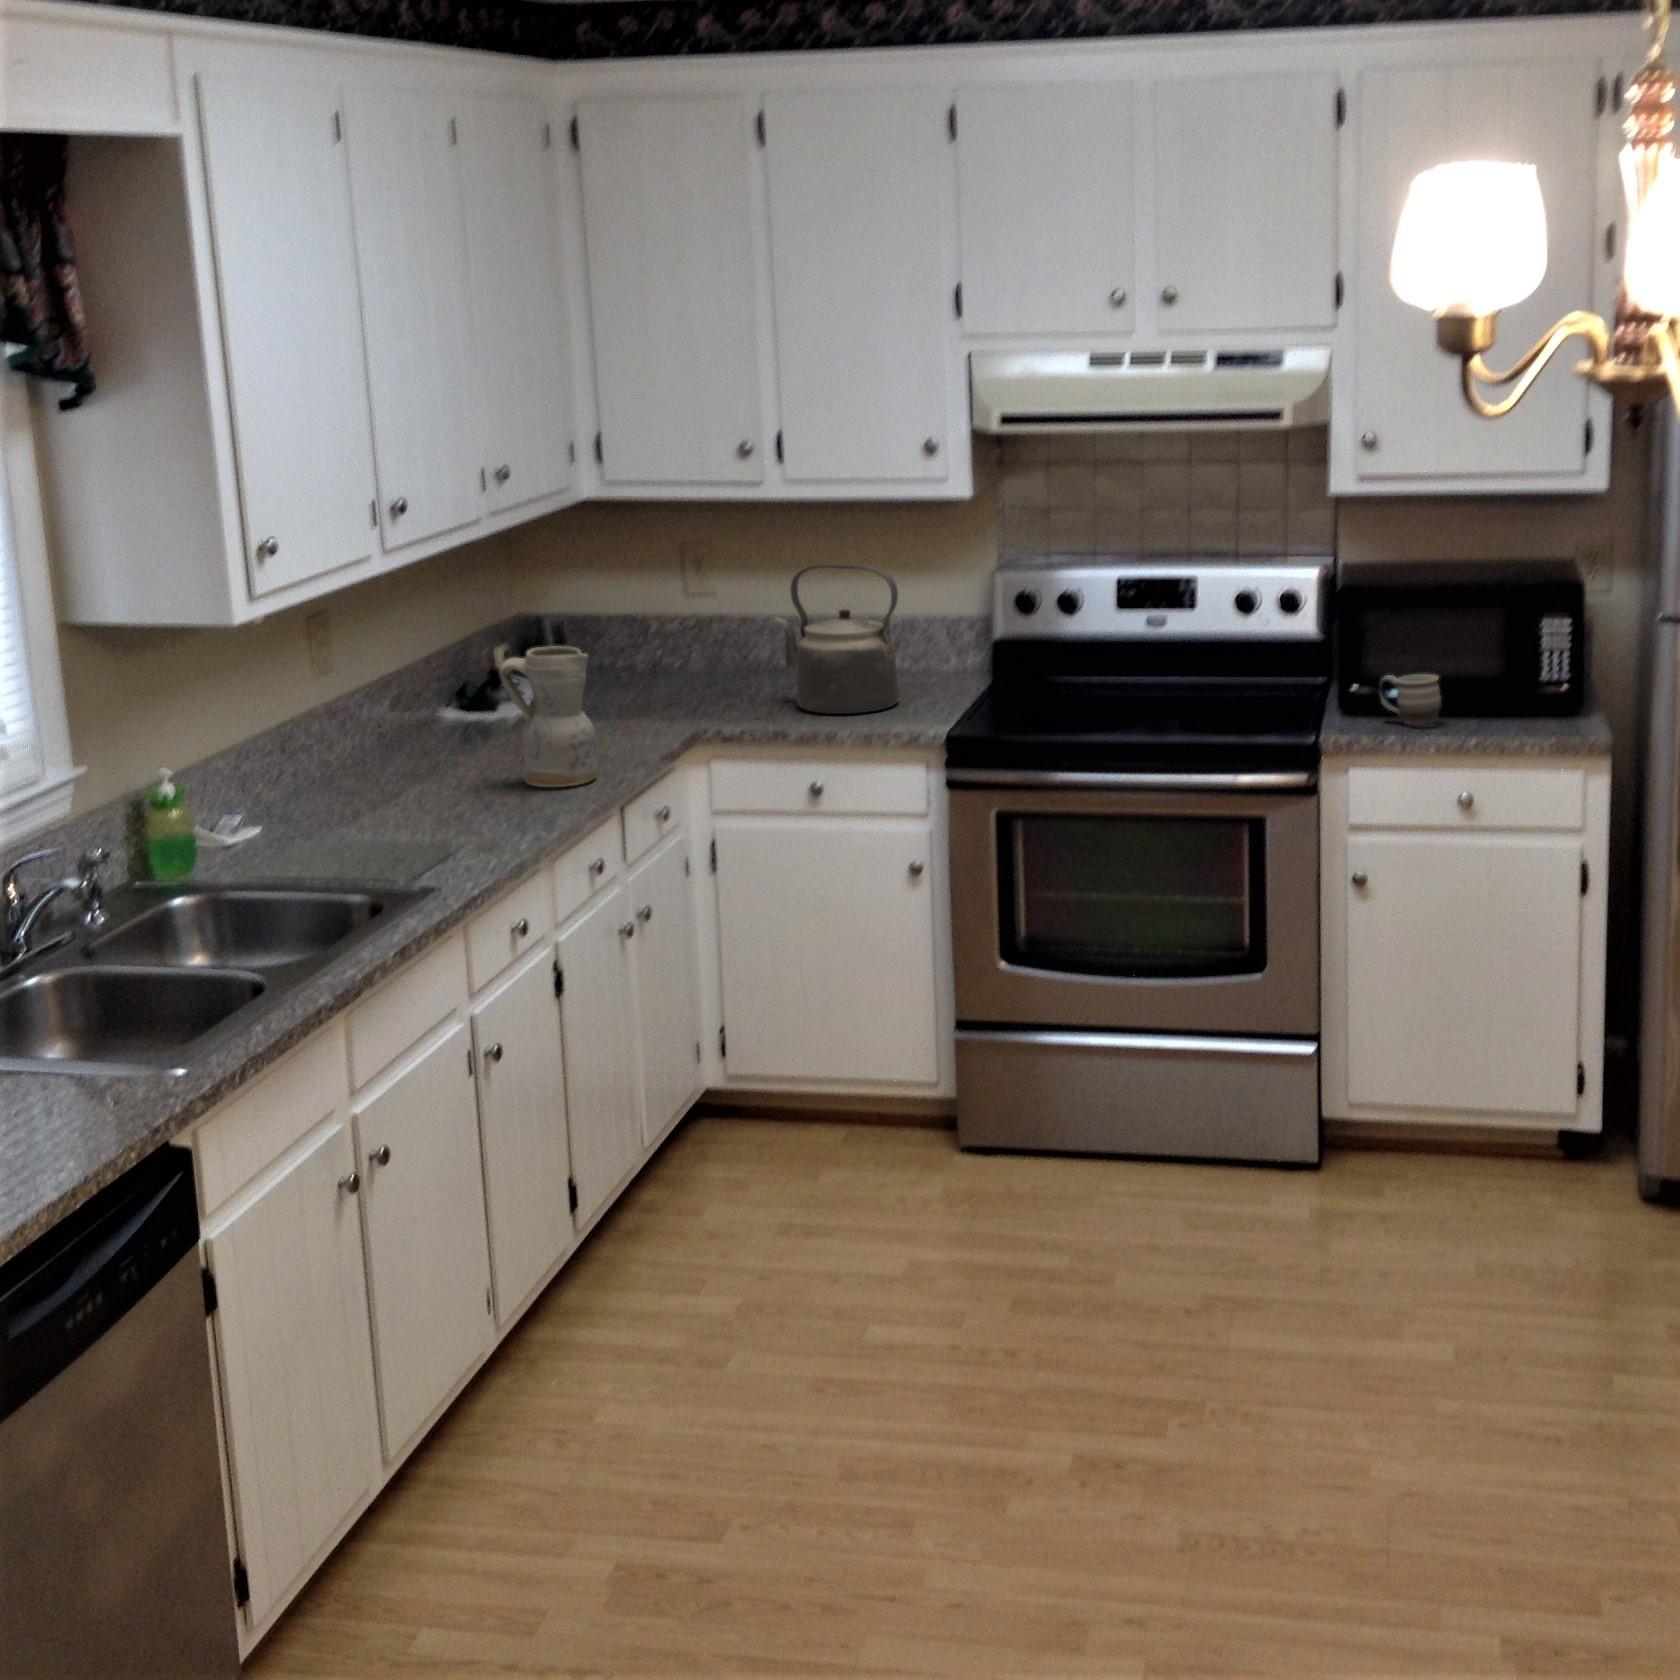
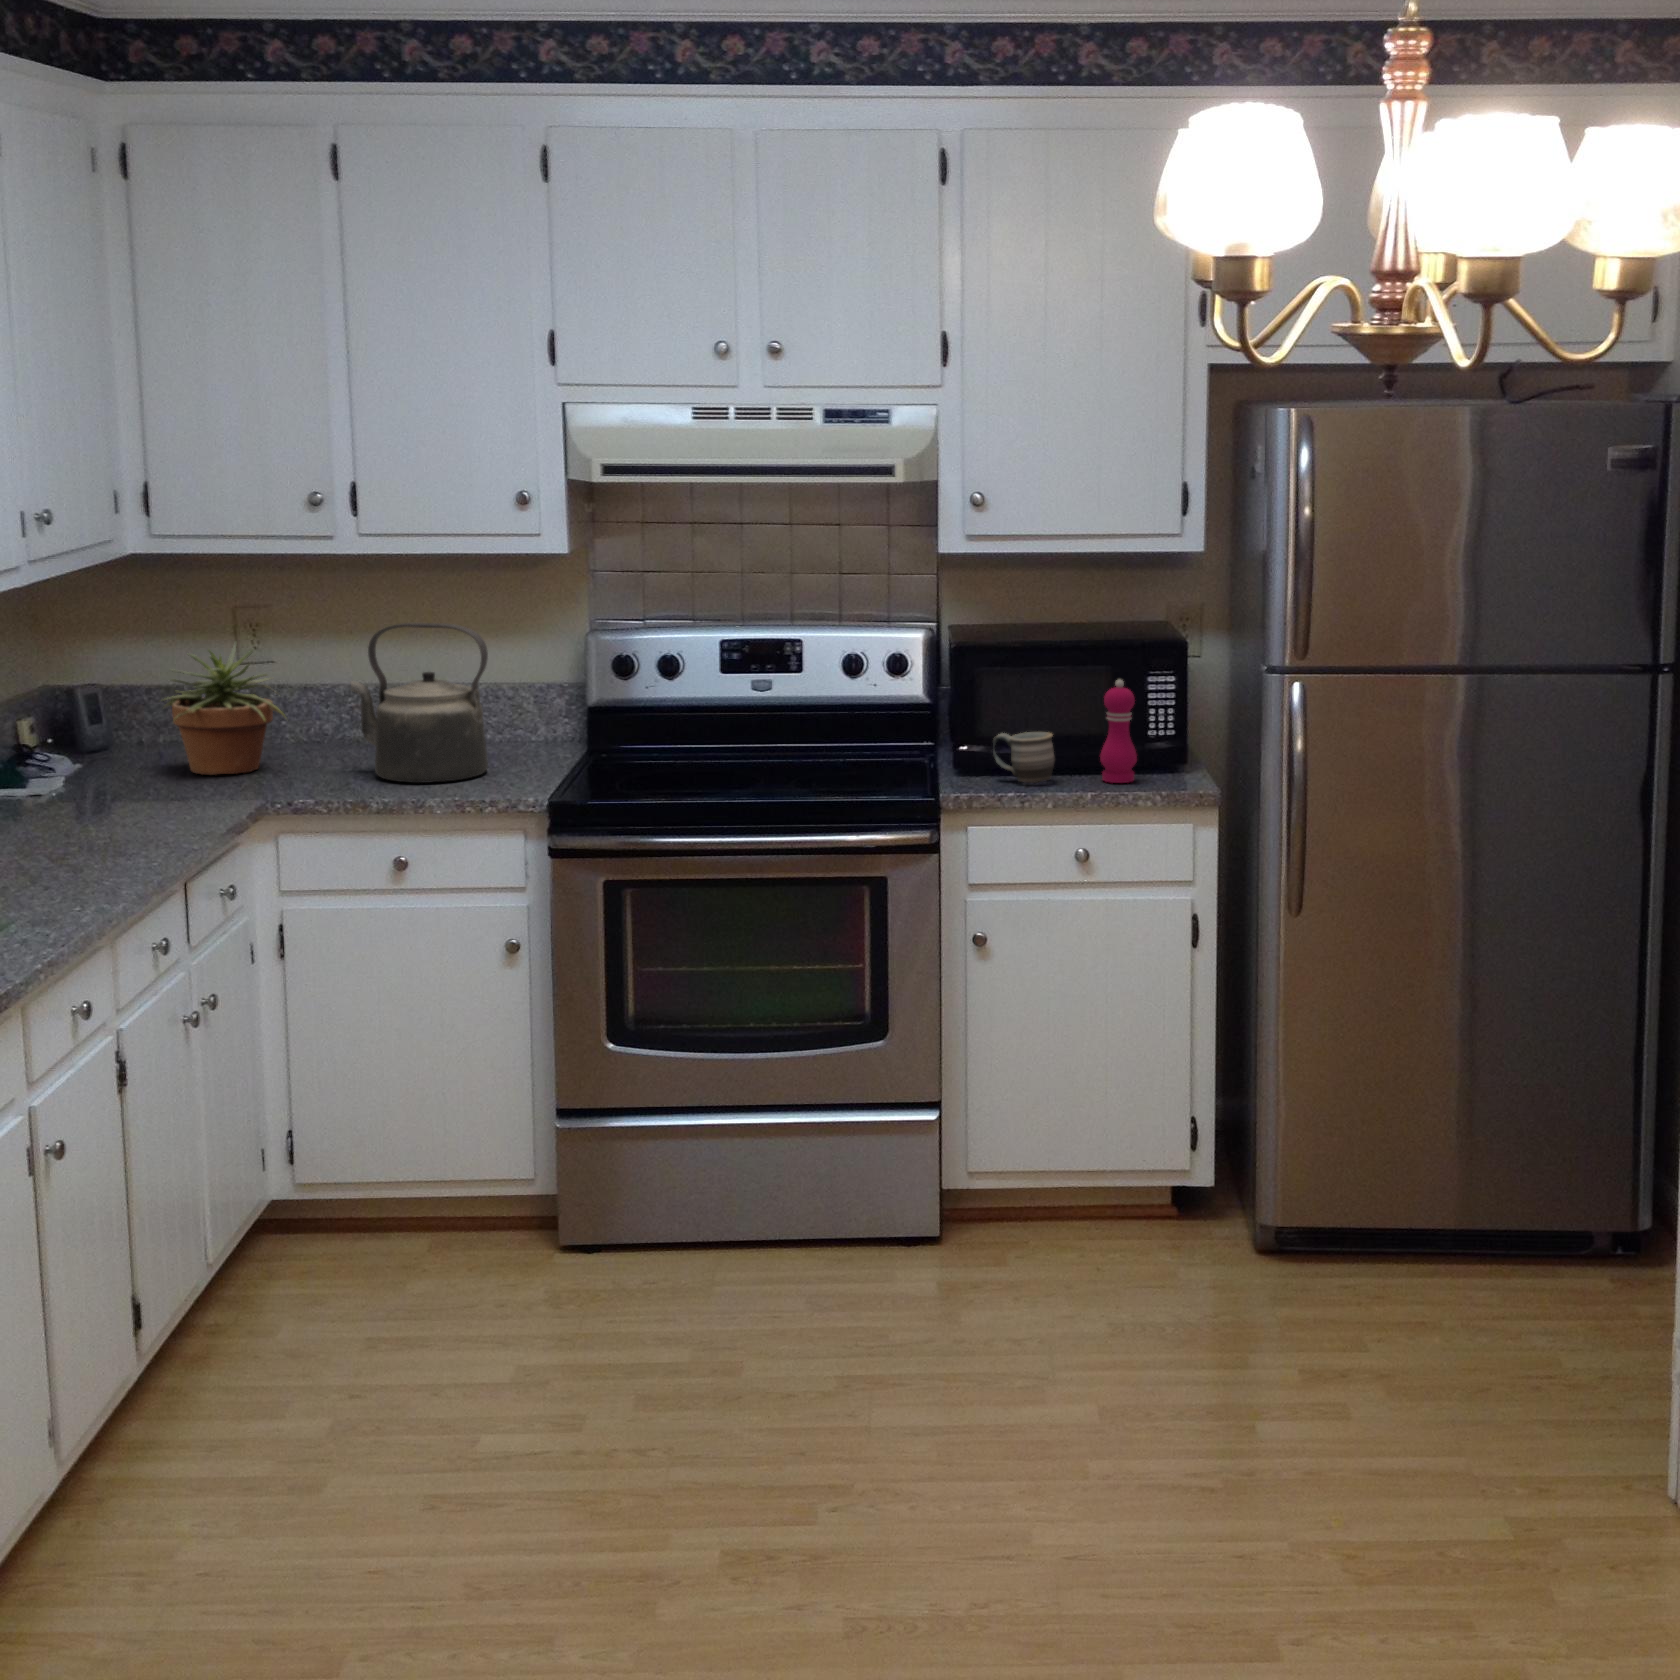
potted plant: none [607,578,721,703] -> present [164,642,284,776]
pepper mill: none [1488,623,1525,727] -> present [1100,679,1137,783]
ceramic pitcher: present [500,646,598,787] -> none [48,702,162,858]

